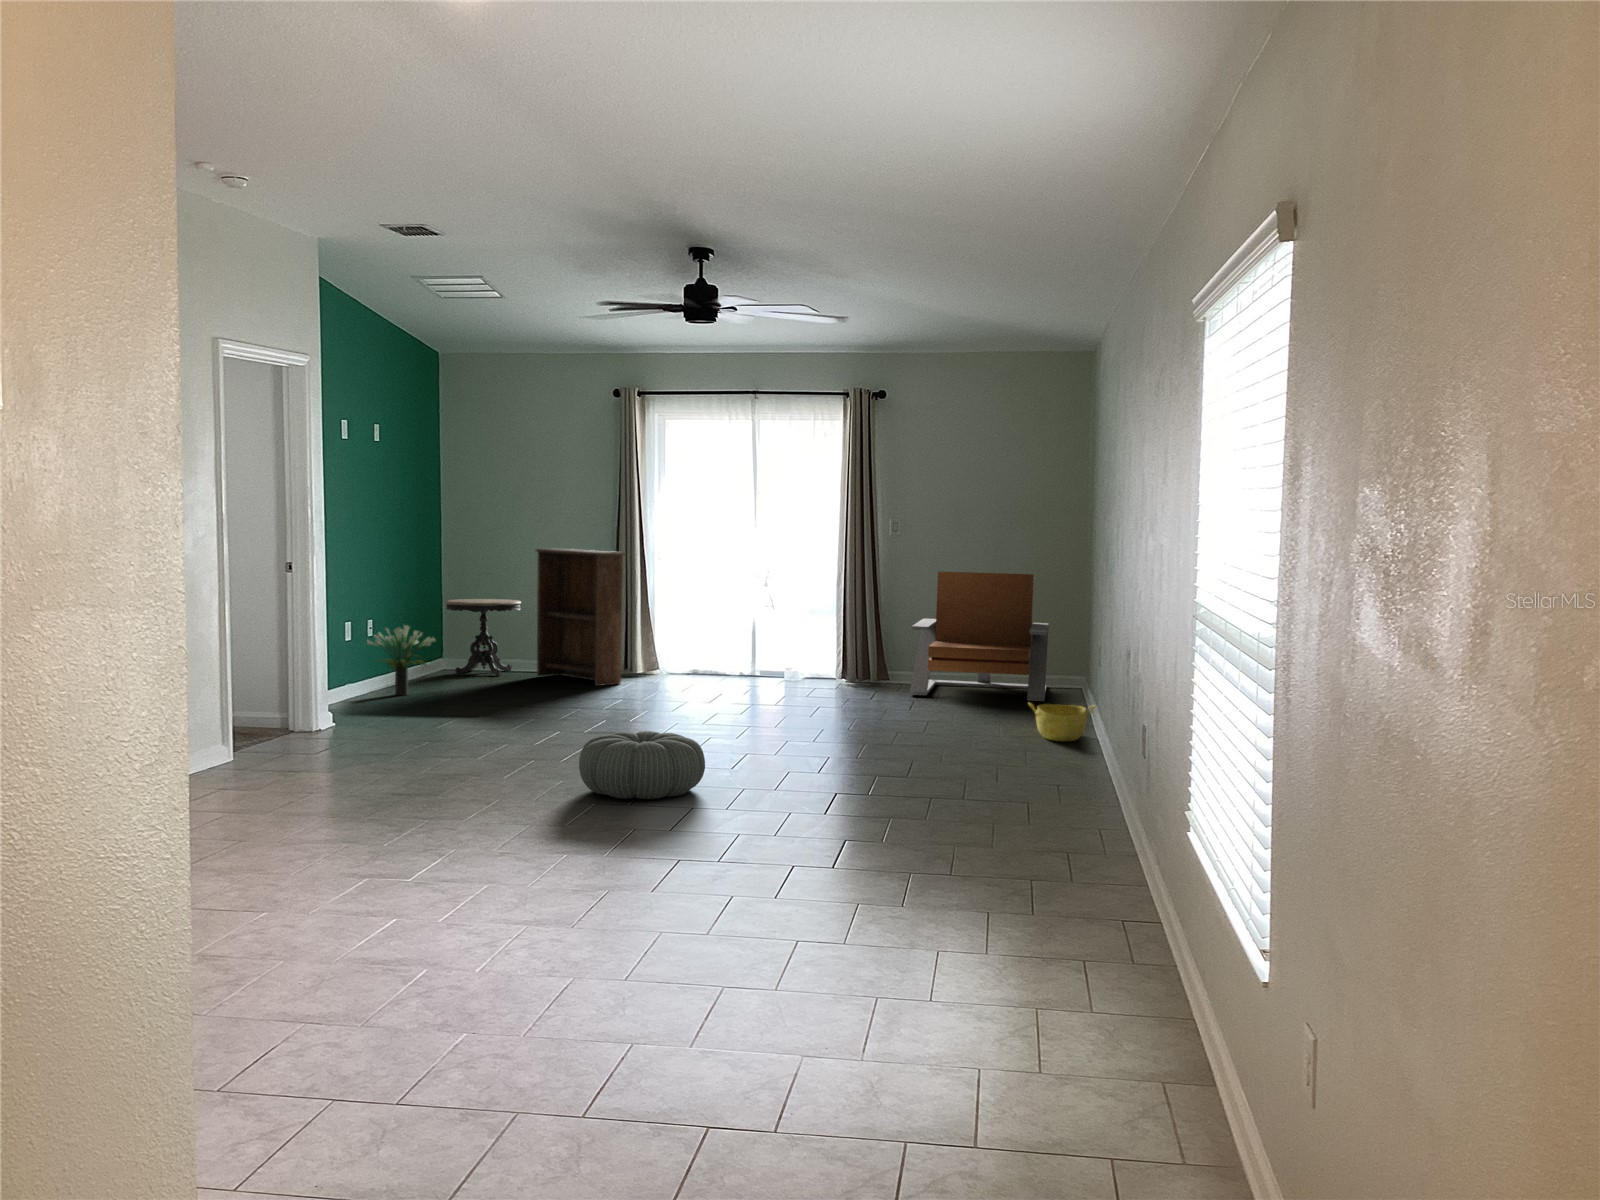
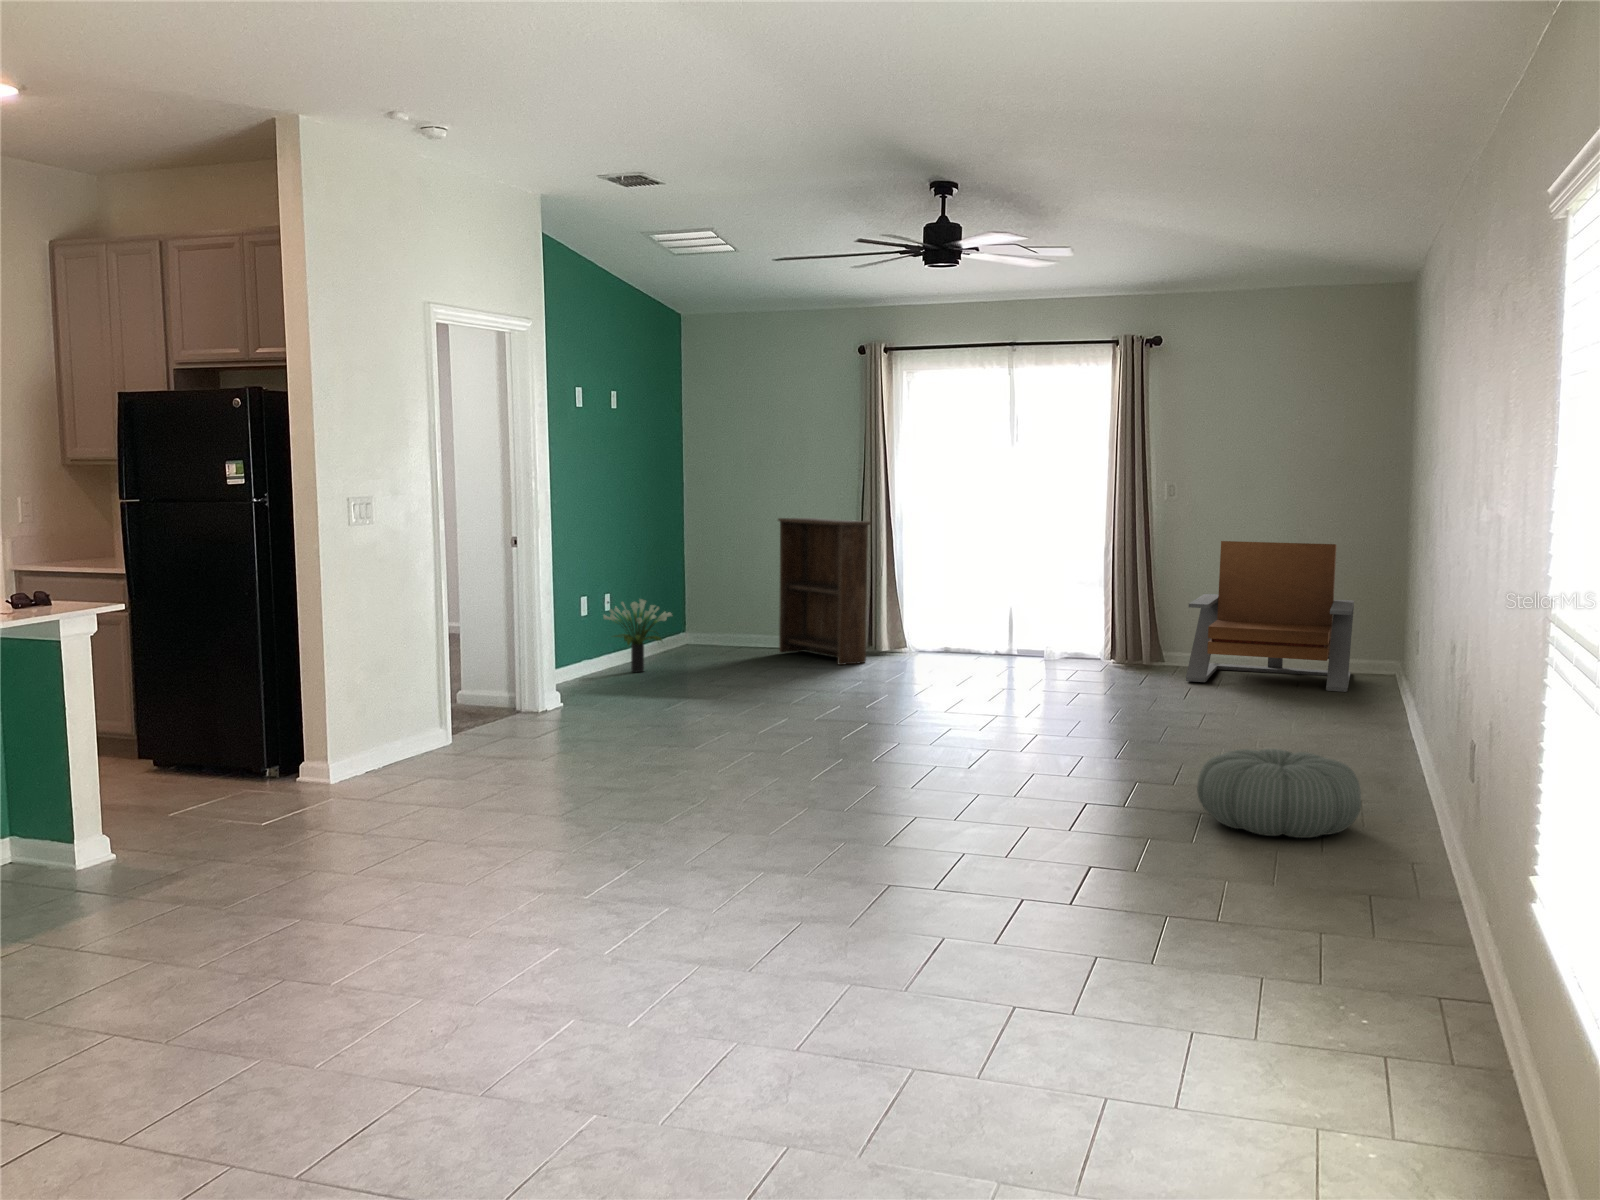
side table: present [446,599,521,676] -> none [687,571,764,652]
basket: present [1029,703,1095,741] -> none [1326,696,1409,744]
pouf: present [579,731,705,799] -> present [1197,749,1361,838]

